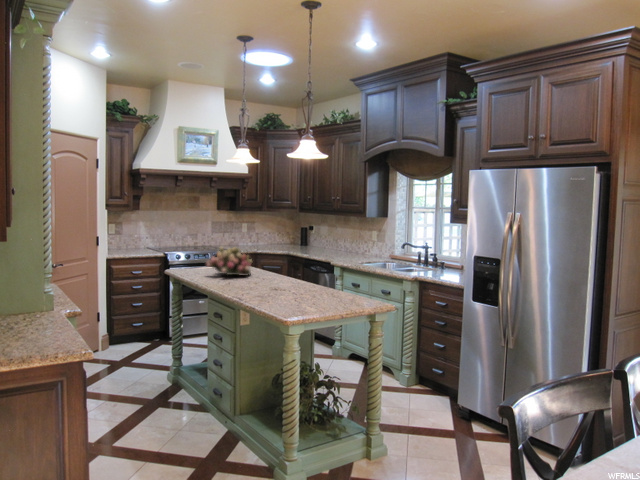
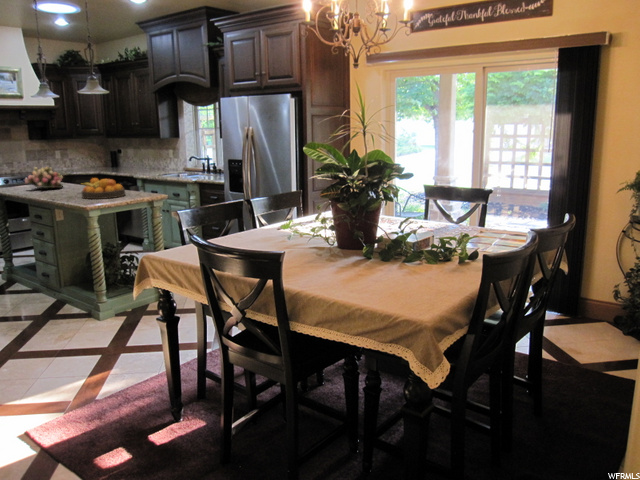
fruit bowl: none [277,270,337,304] -> present [82,178,125,199]

